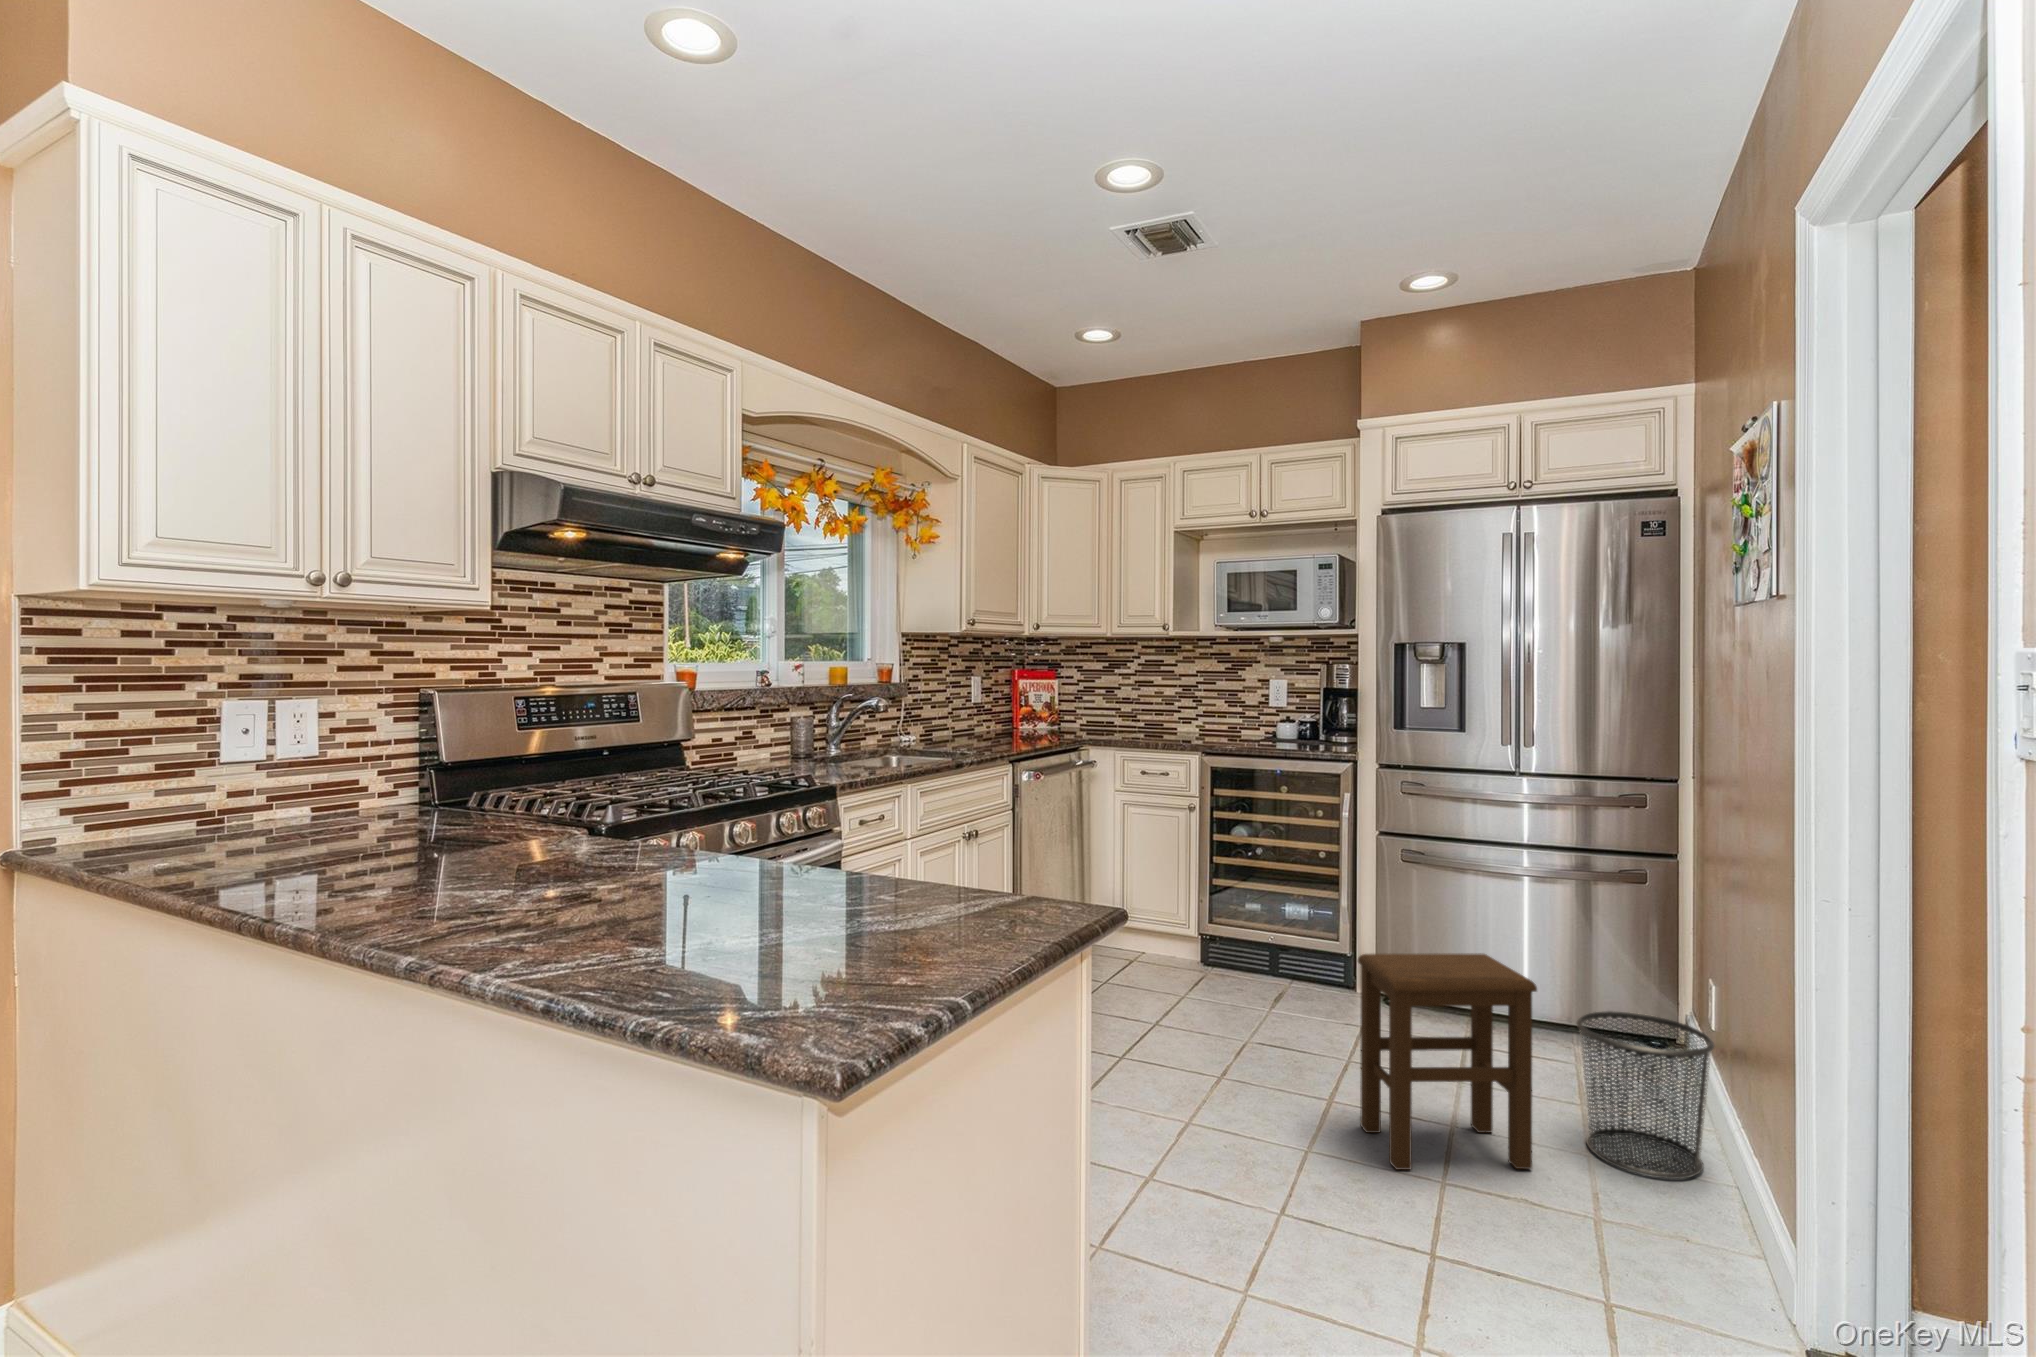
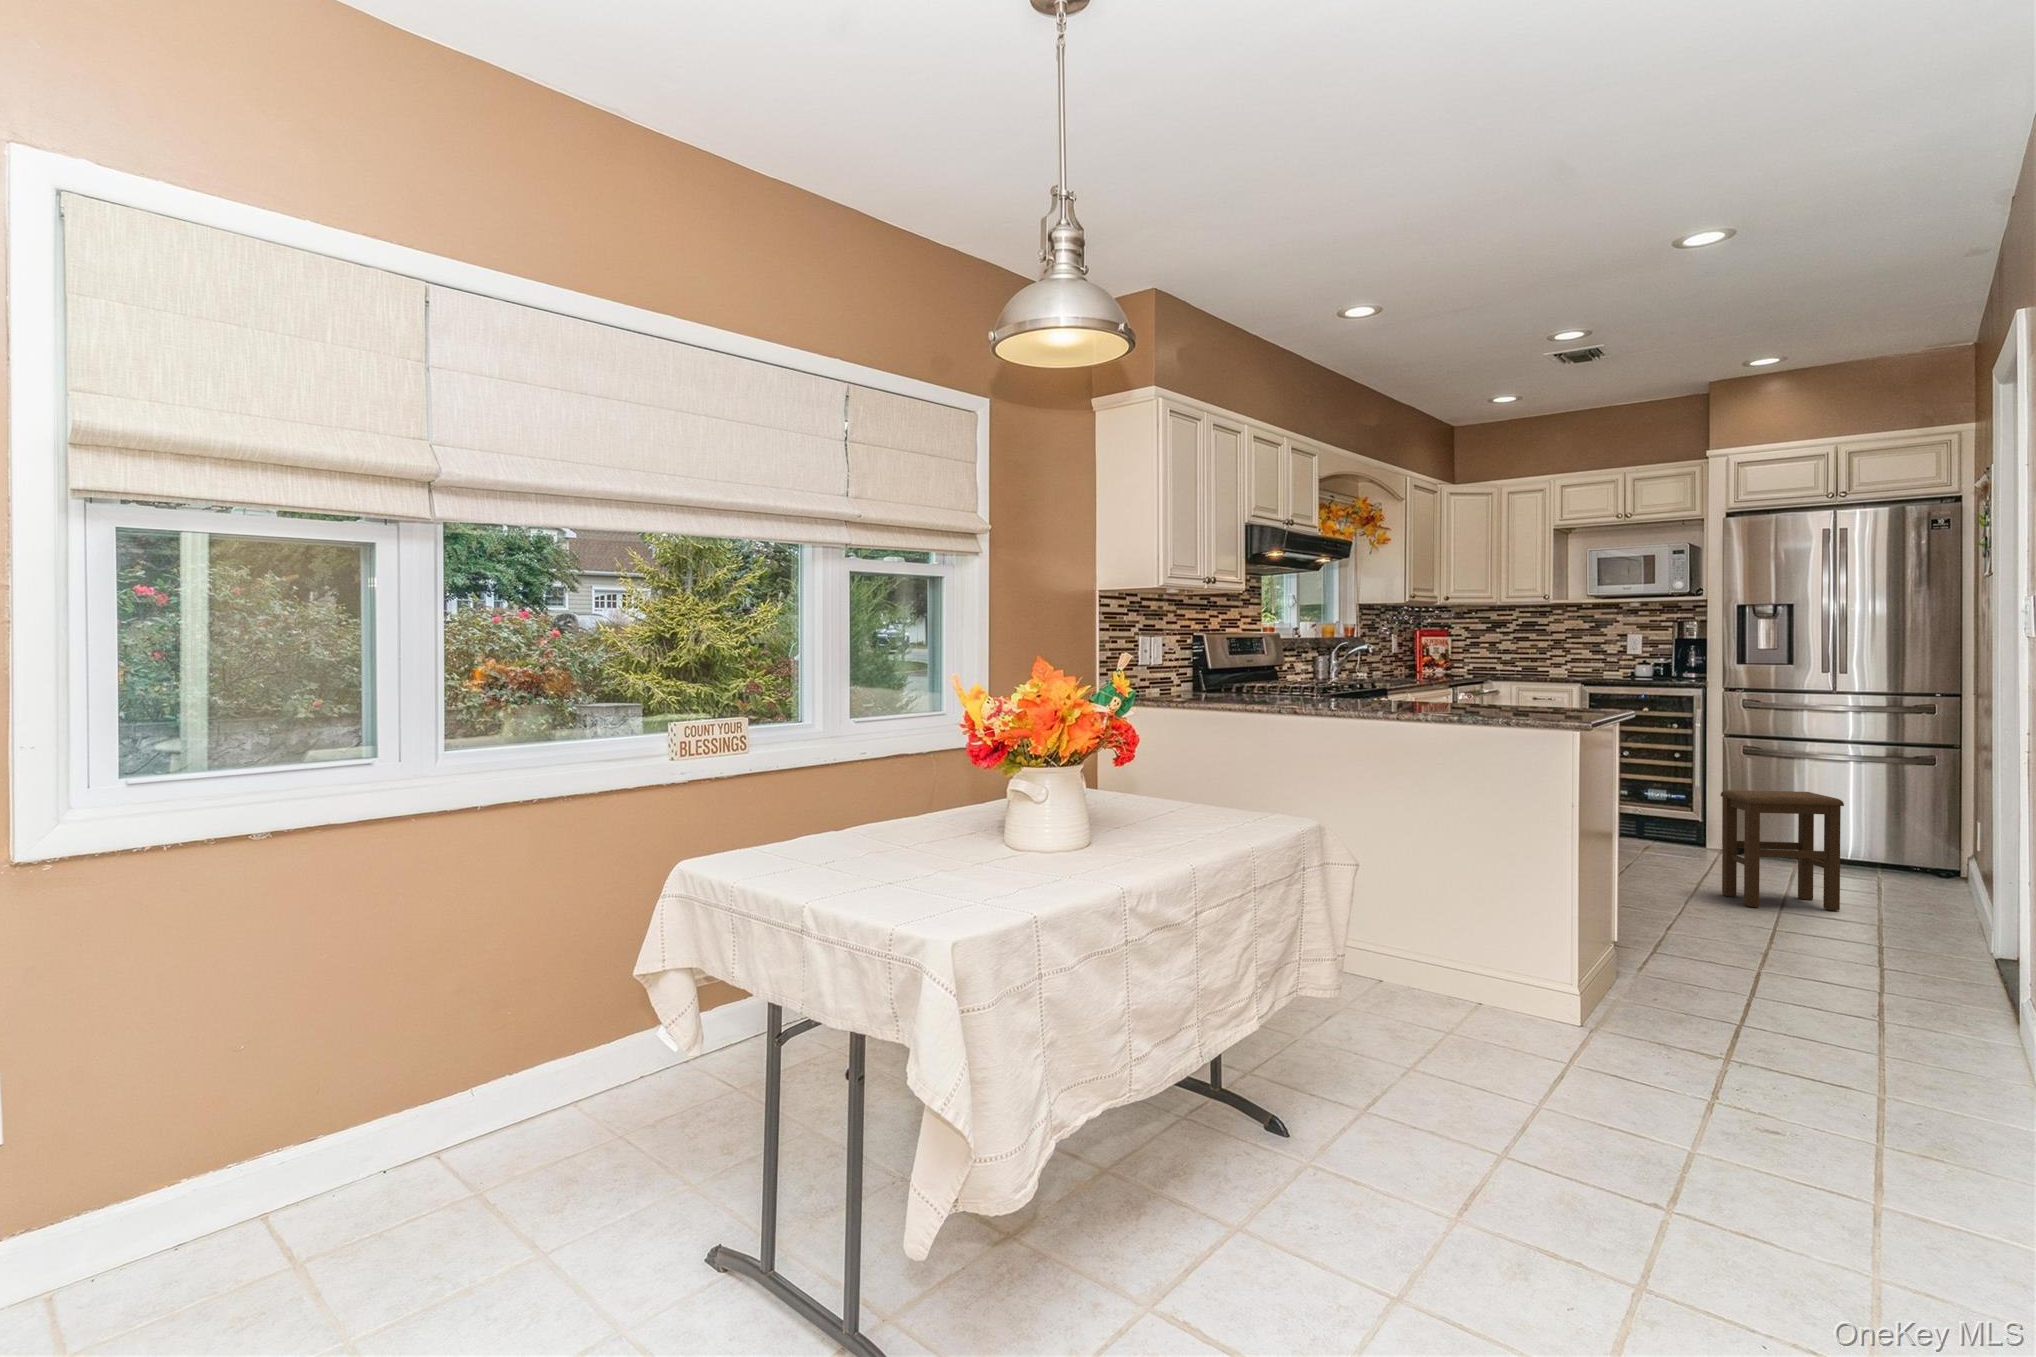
waste bin: present [1577,1011,1714,1179] -> none [1872,829,1967,918]

